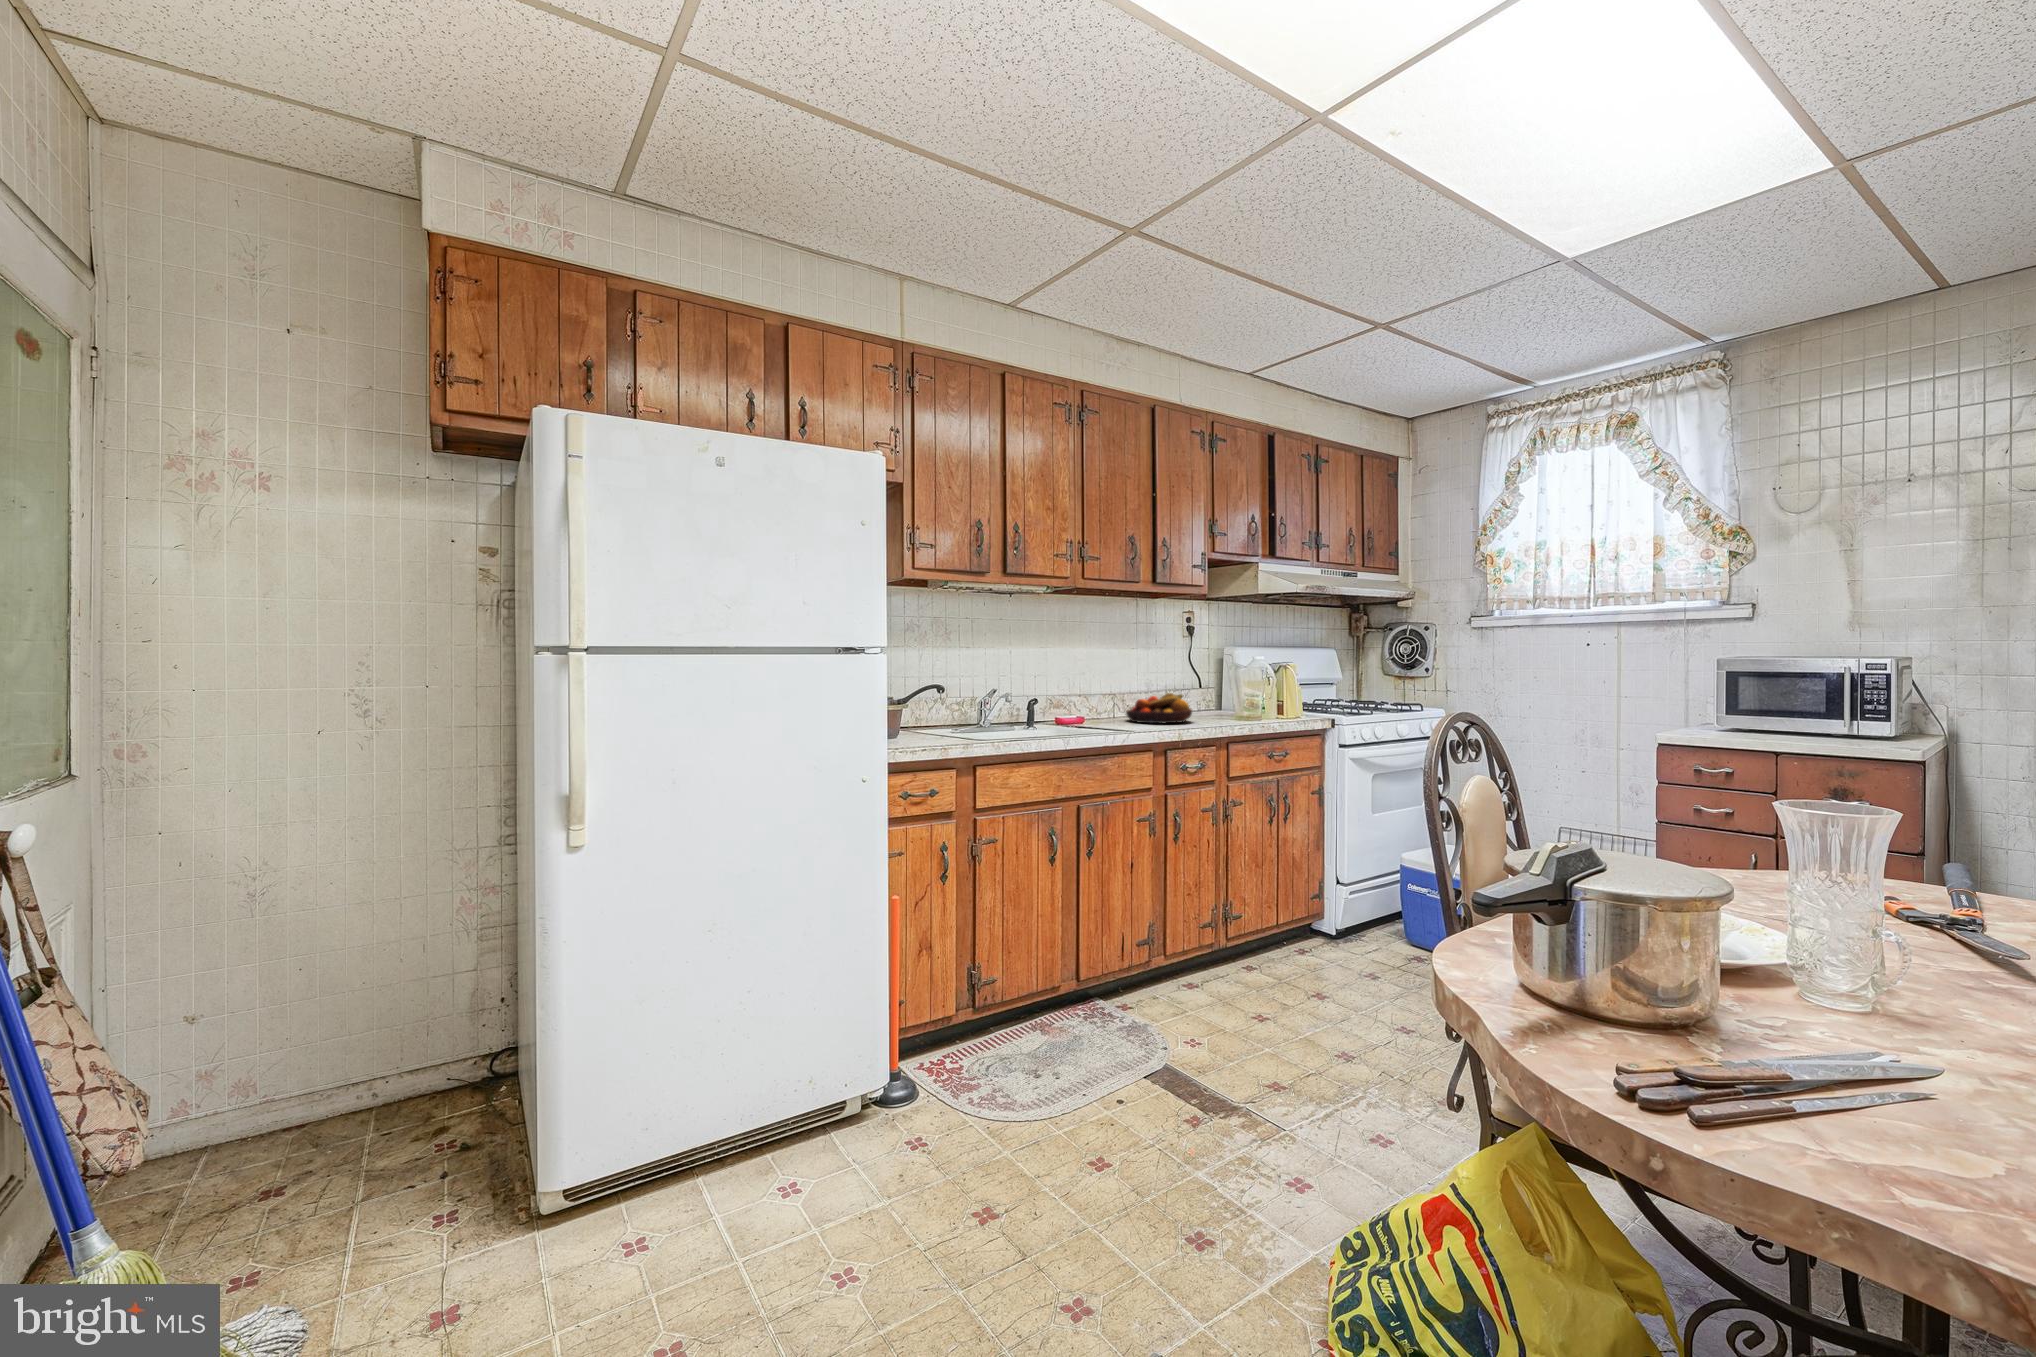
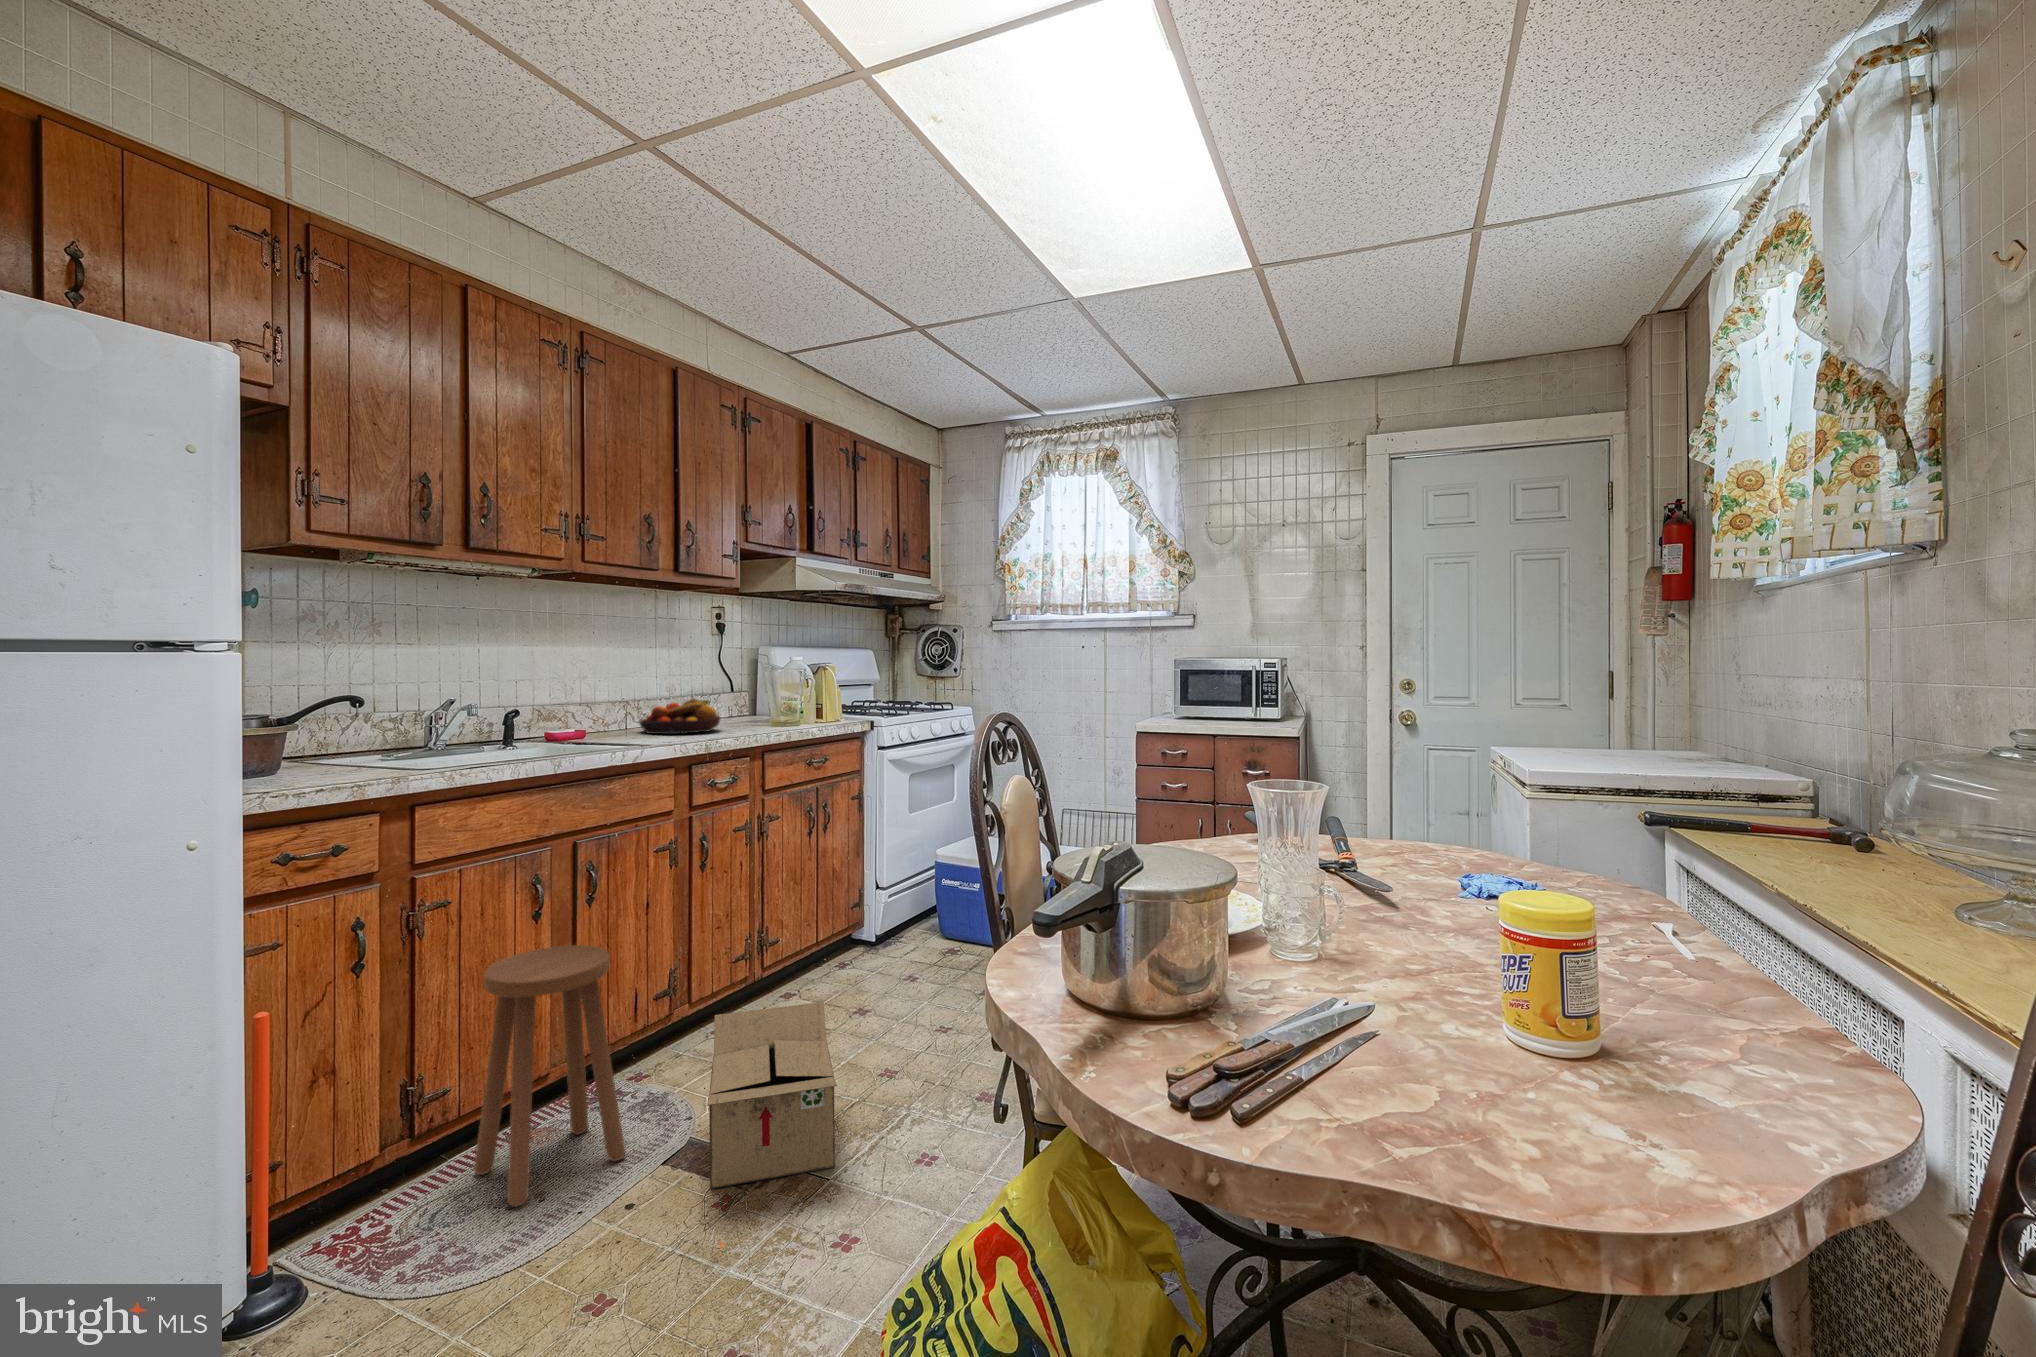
stool: none [1011,888,1117,1079] -> present [474,945,625,1207]
cardboard box: none [1181,965,1292,1117] -> present [707,1002,837,1189]

